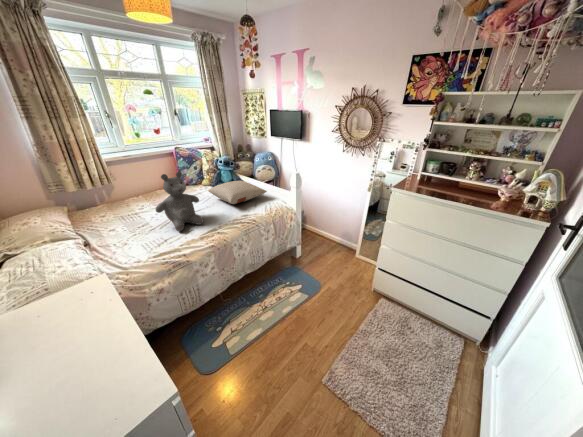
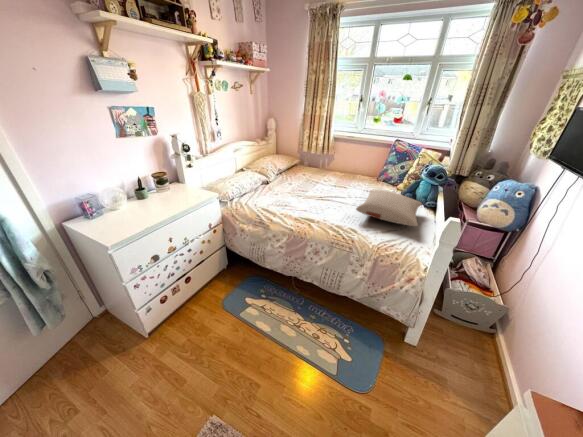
teddy bear: present [156,171,203,231] -> none [296,153,338,211]

